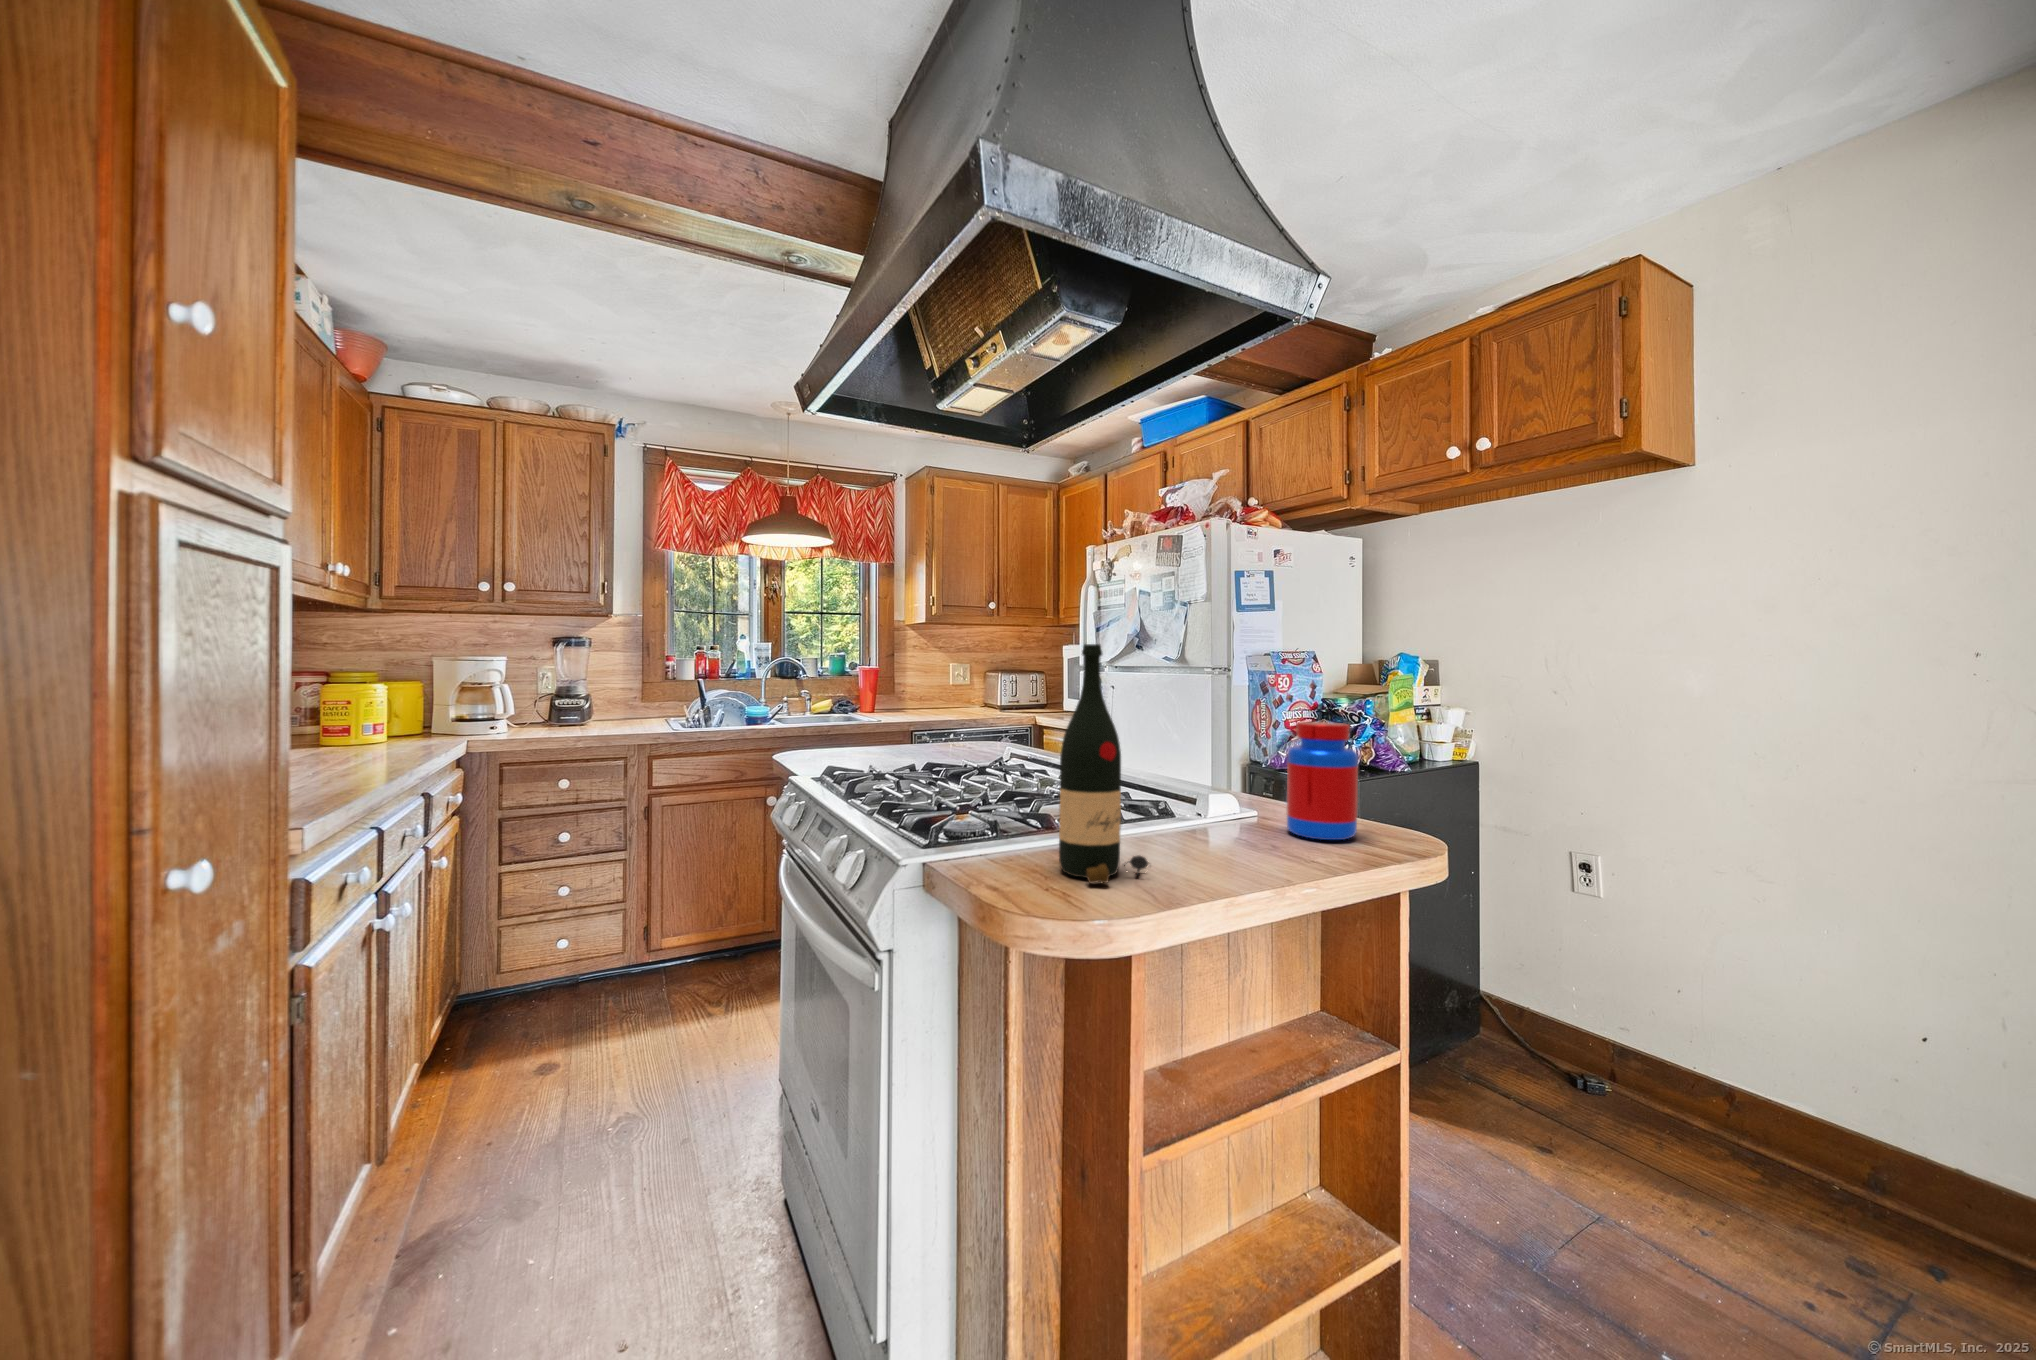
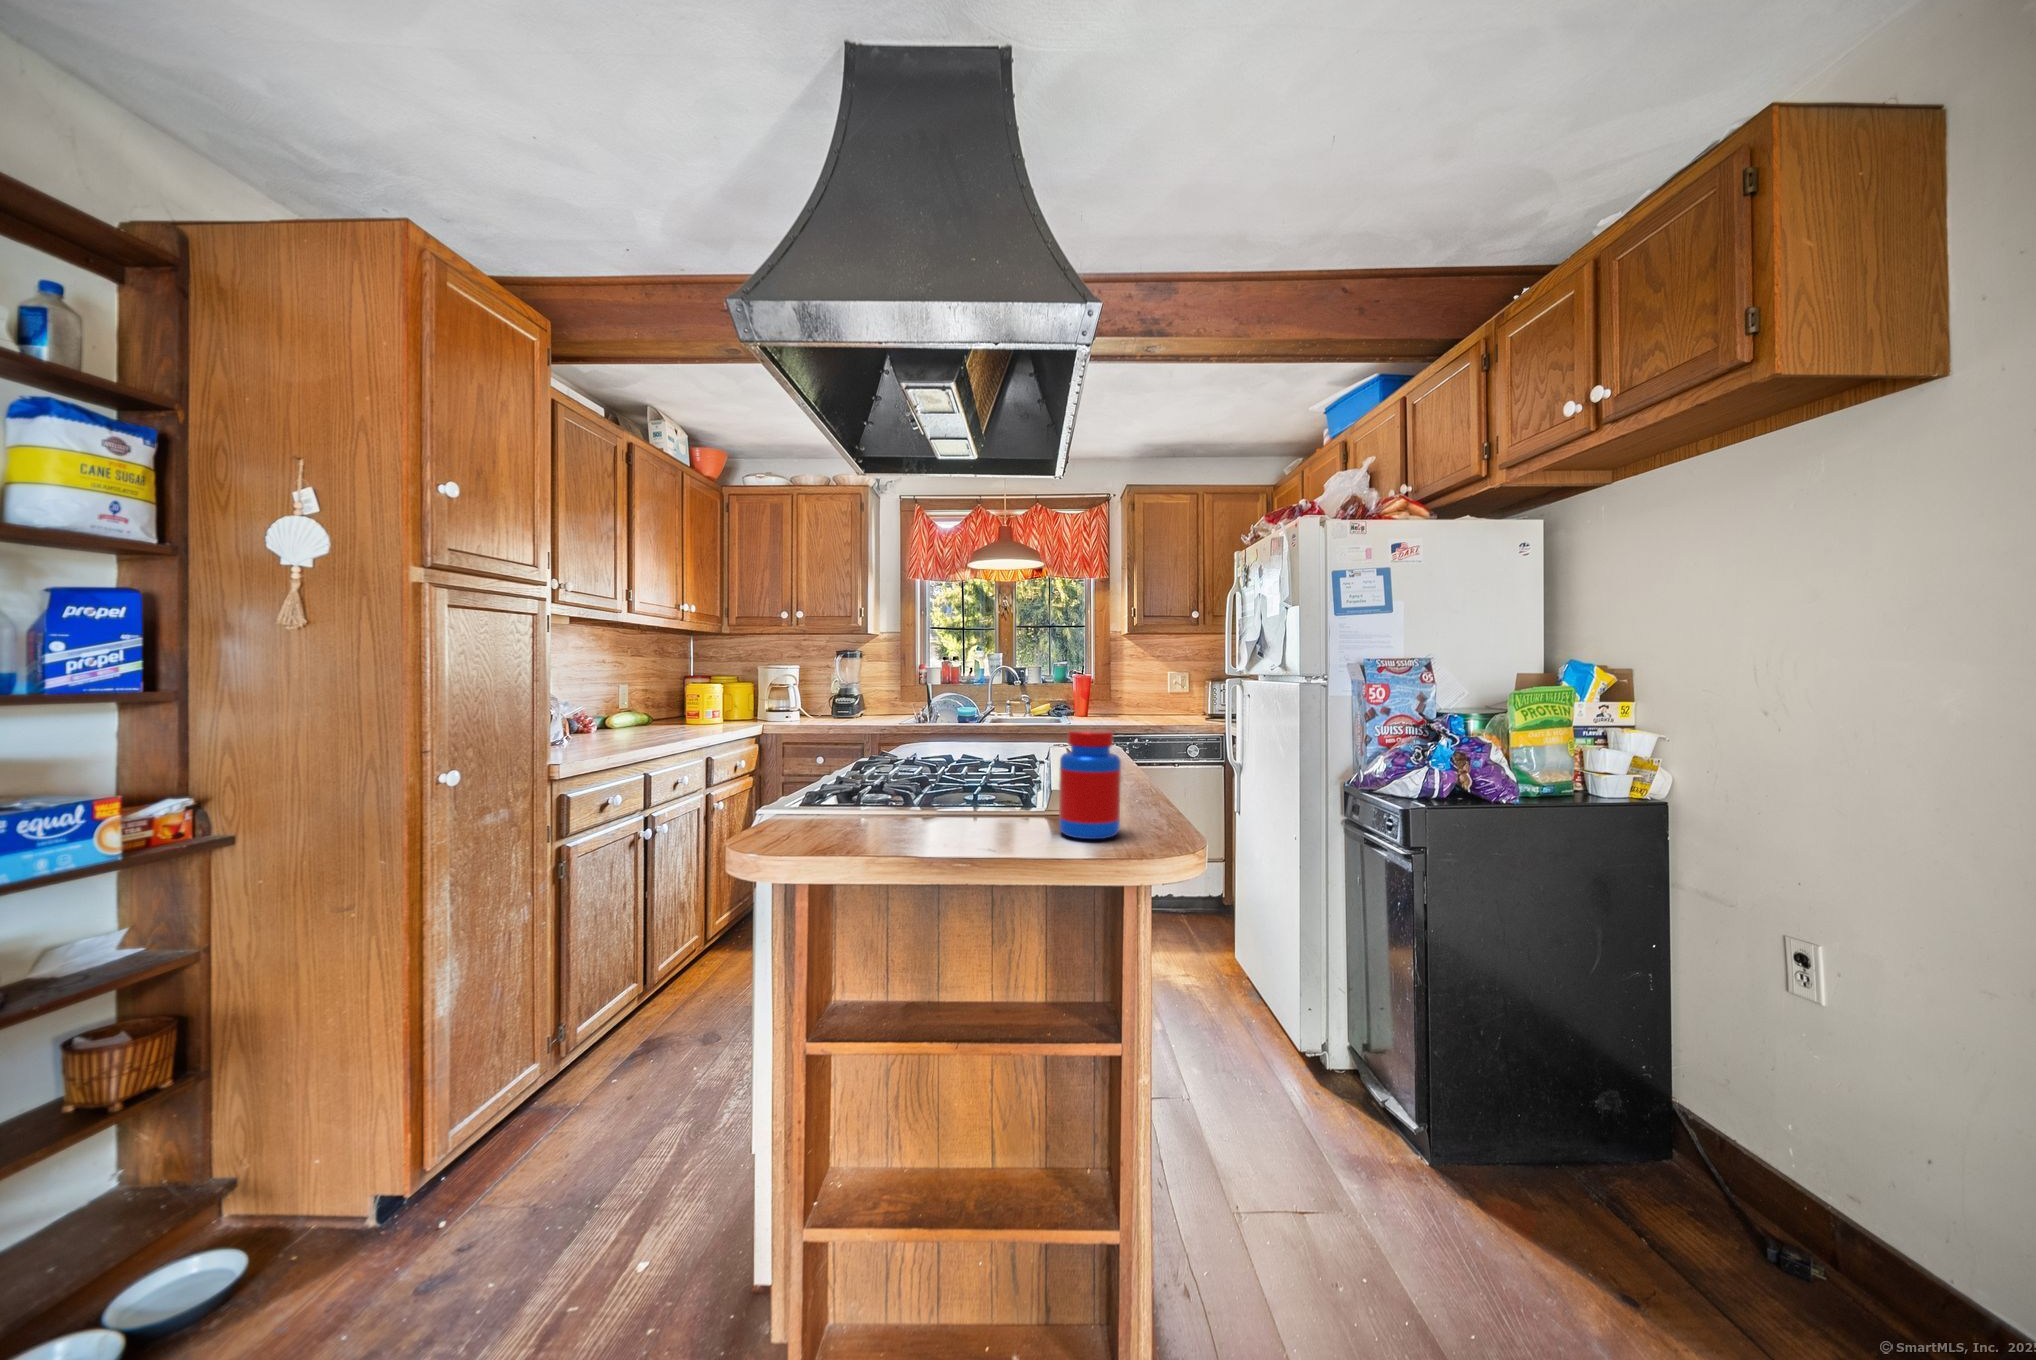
wine bottle: present [1059,644,1149,883] -> none [793,661,859,840]

